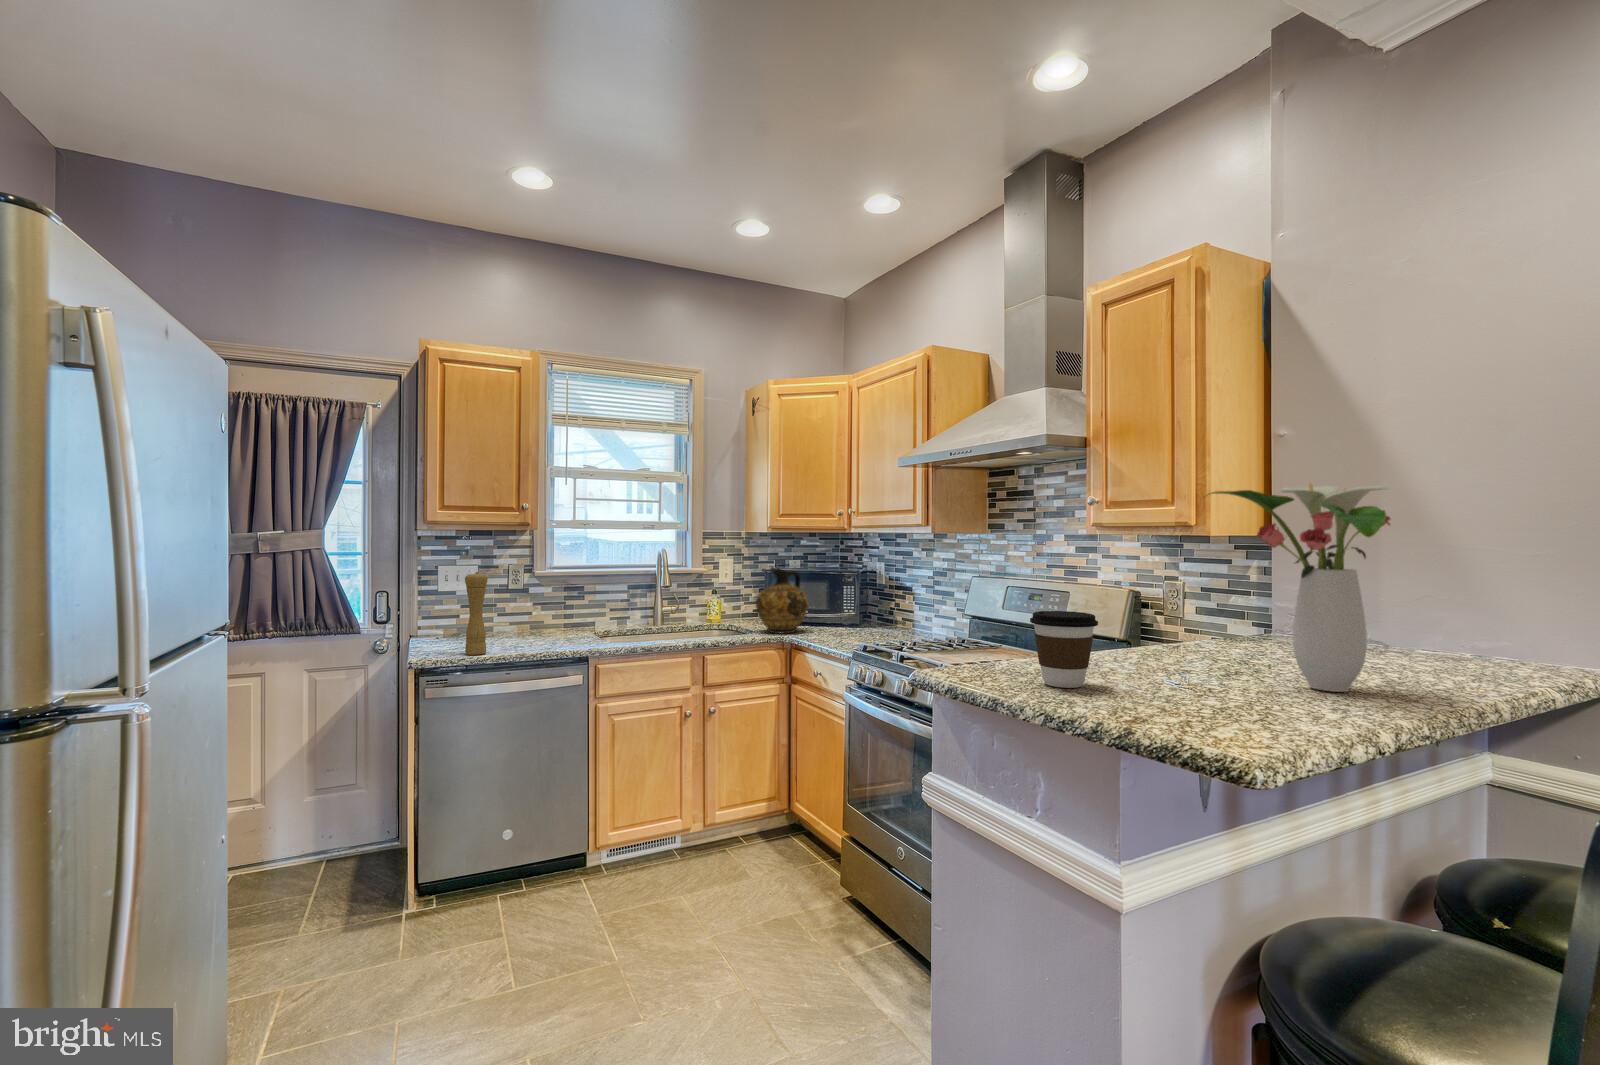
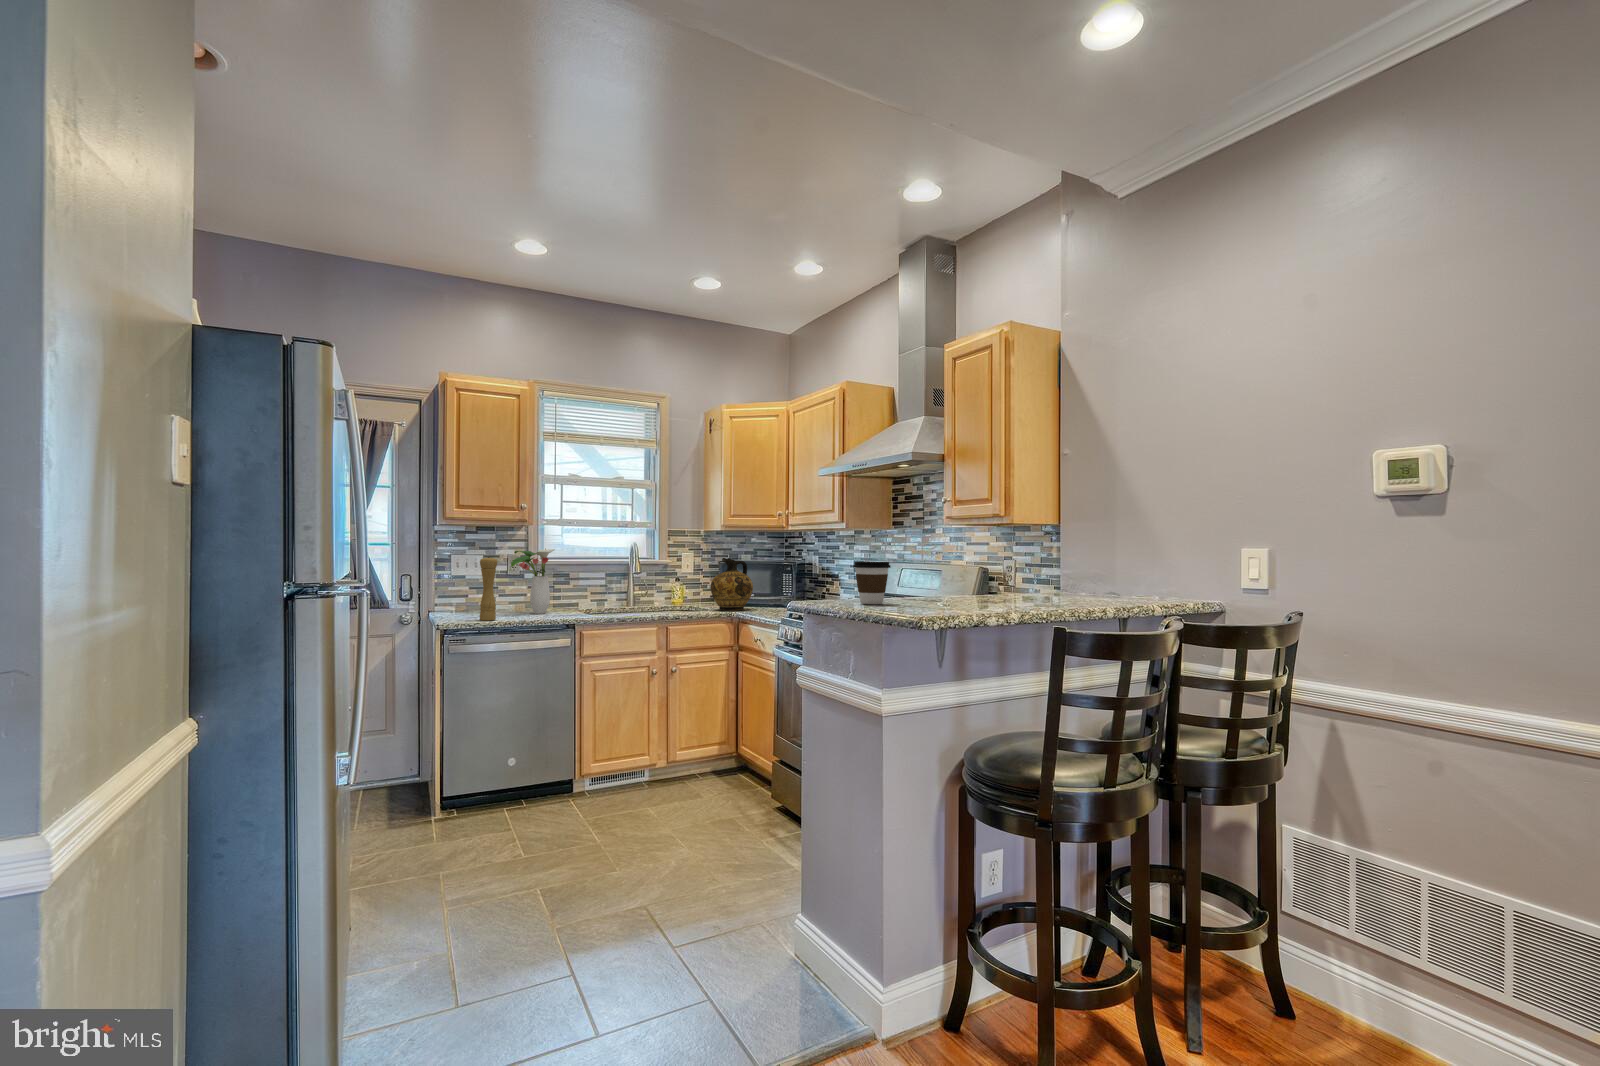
flower arrangement: present [1208,483,1390,692] -> present [511,549,555,614]

